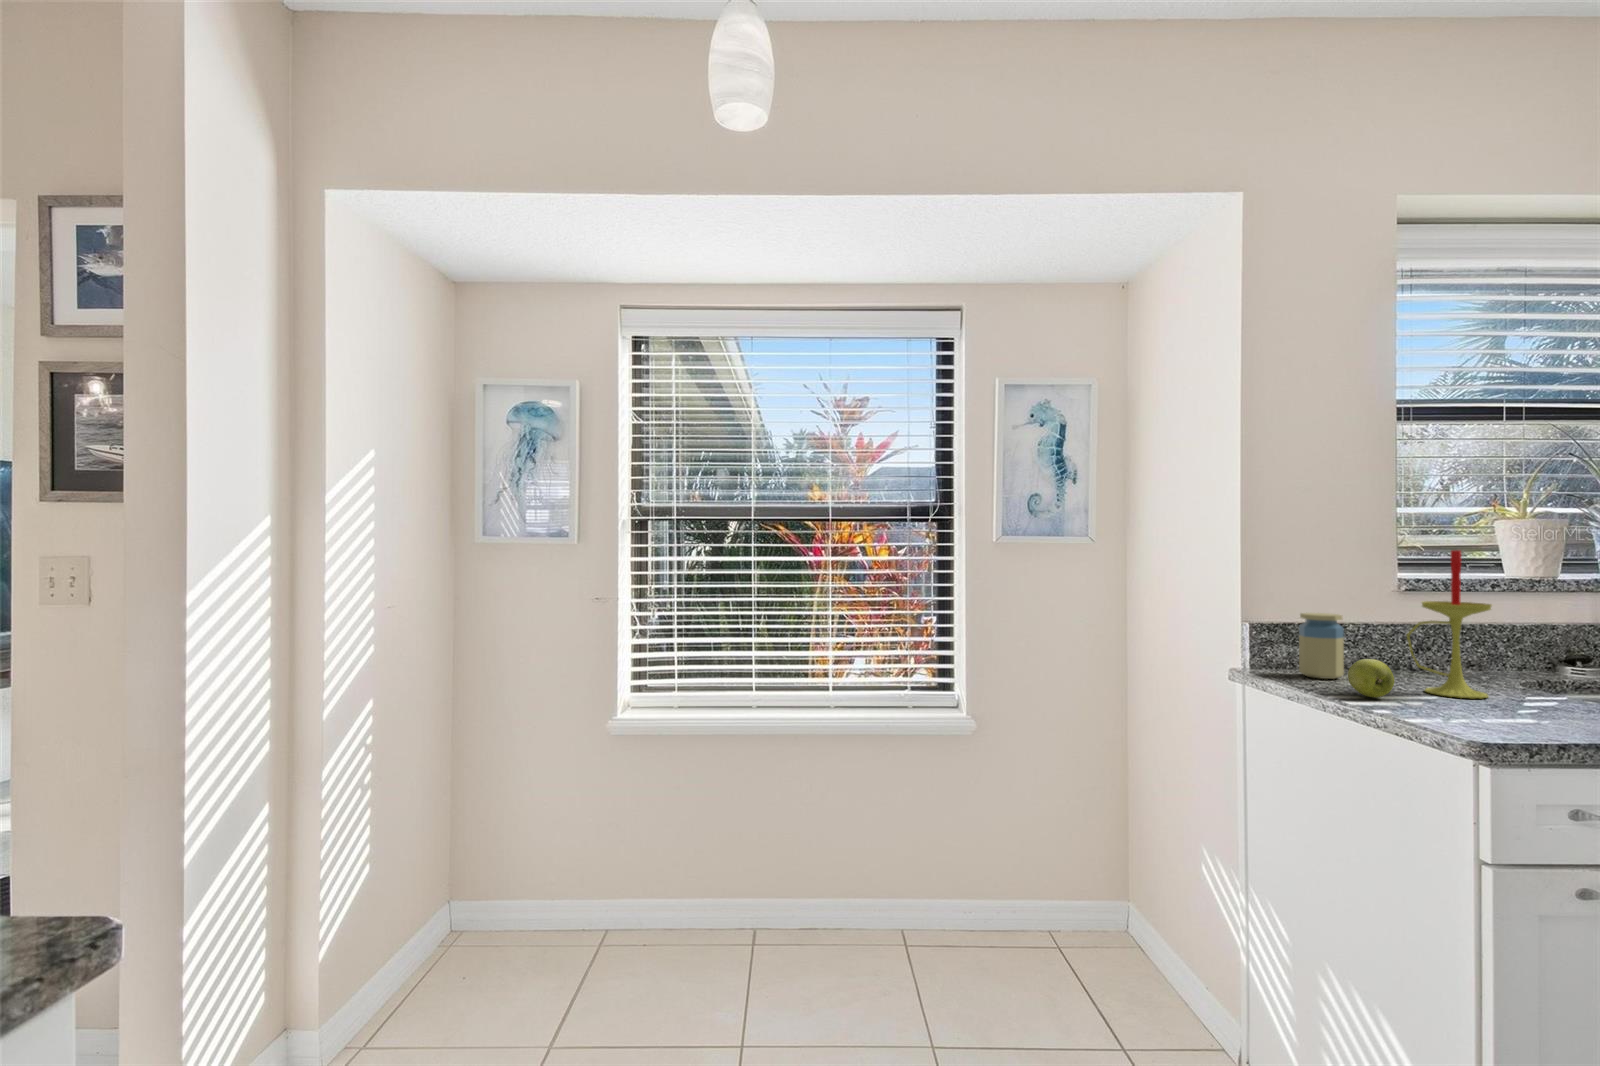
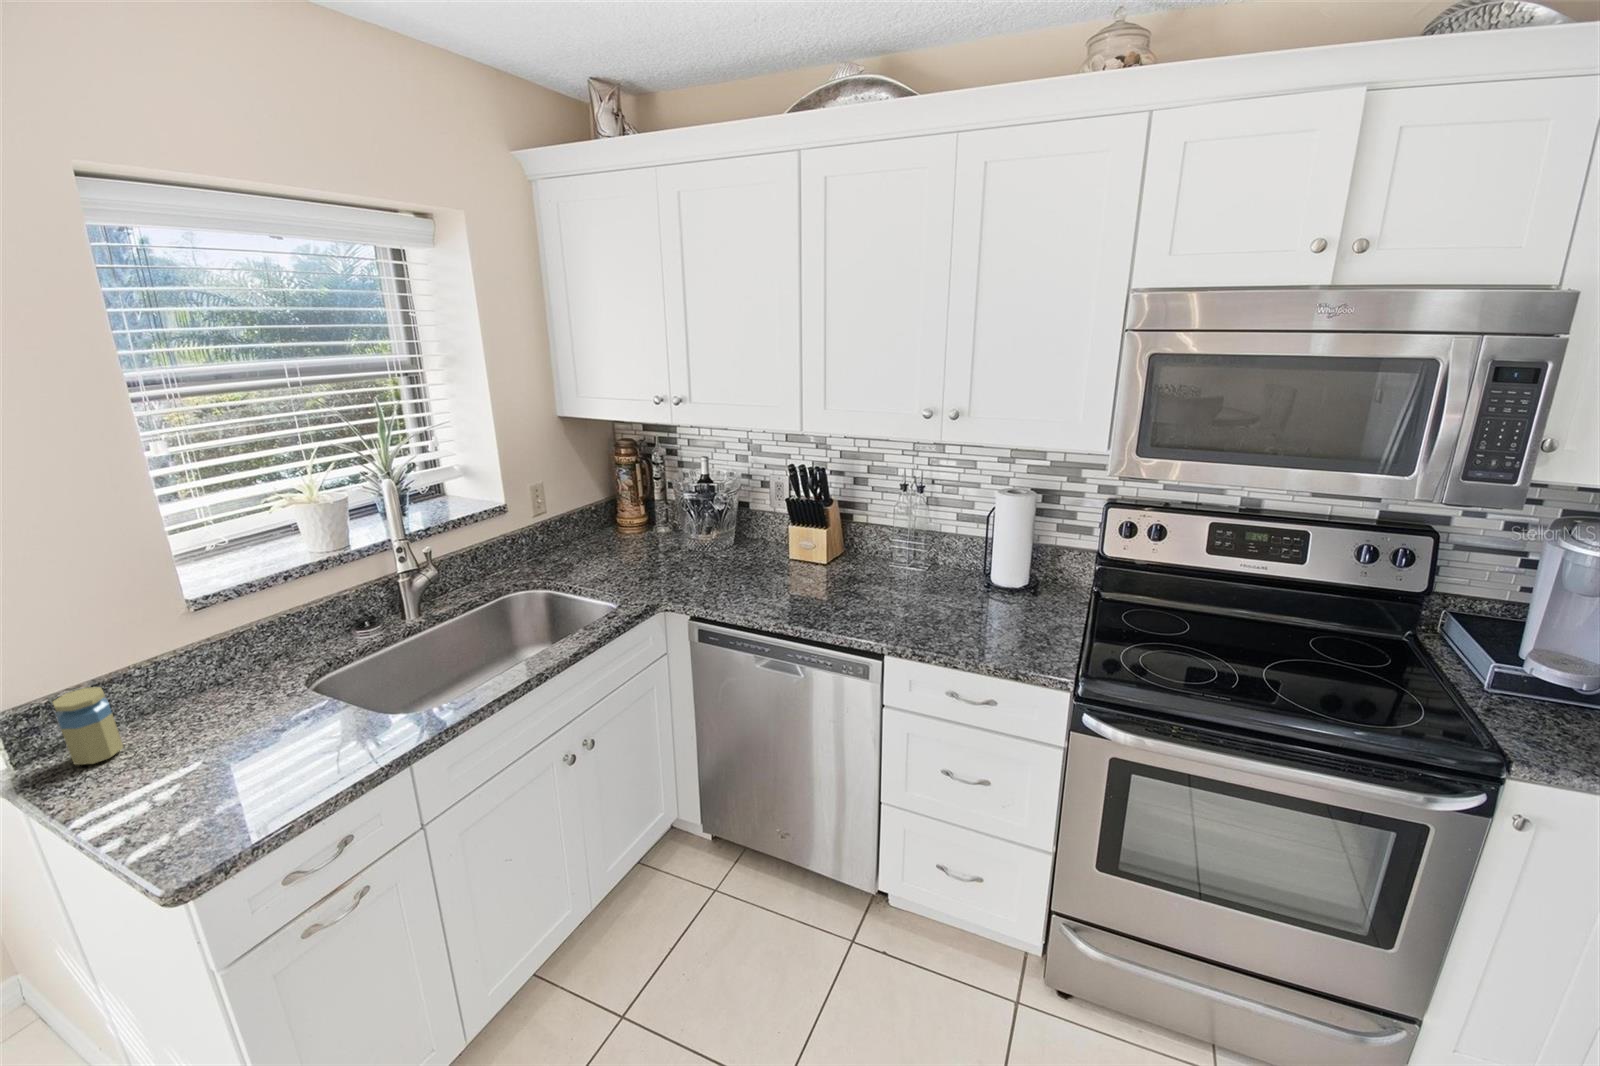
candle: present [1407,550,1491,698] -> none [164,617,259,758]
apple: present [1348,659,1394,698] -> none [95,767,147,808]

